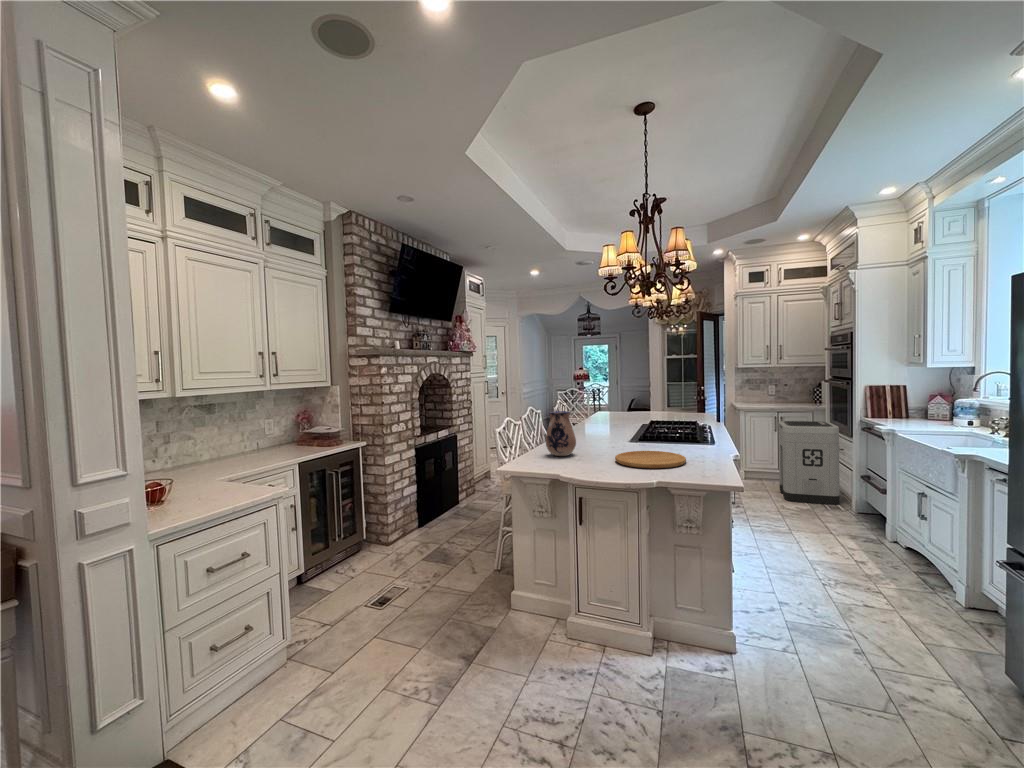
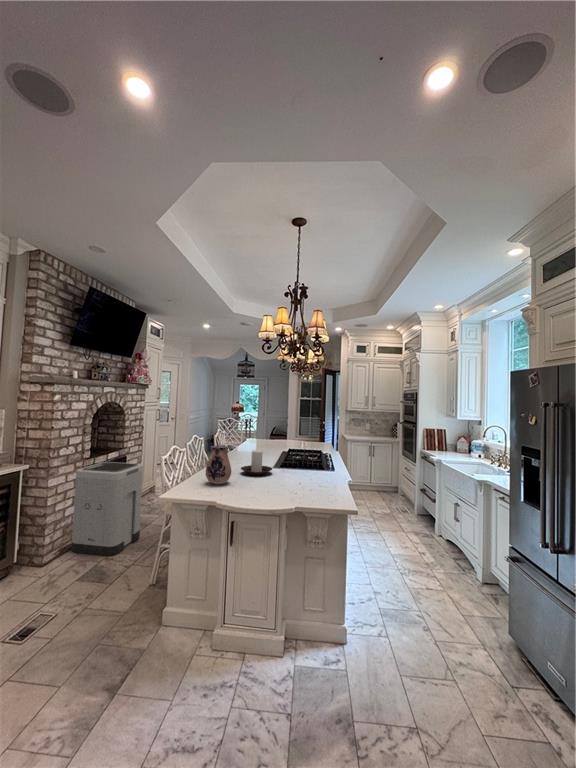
candle holder: none [588,416,628,447] -> present [241,450,272,475]
trash can: present [779,421,840,505] -> present [72,462,143,556]
cutting board: present [615,451,686,468] -> none [263,480,317,497]

